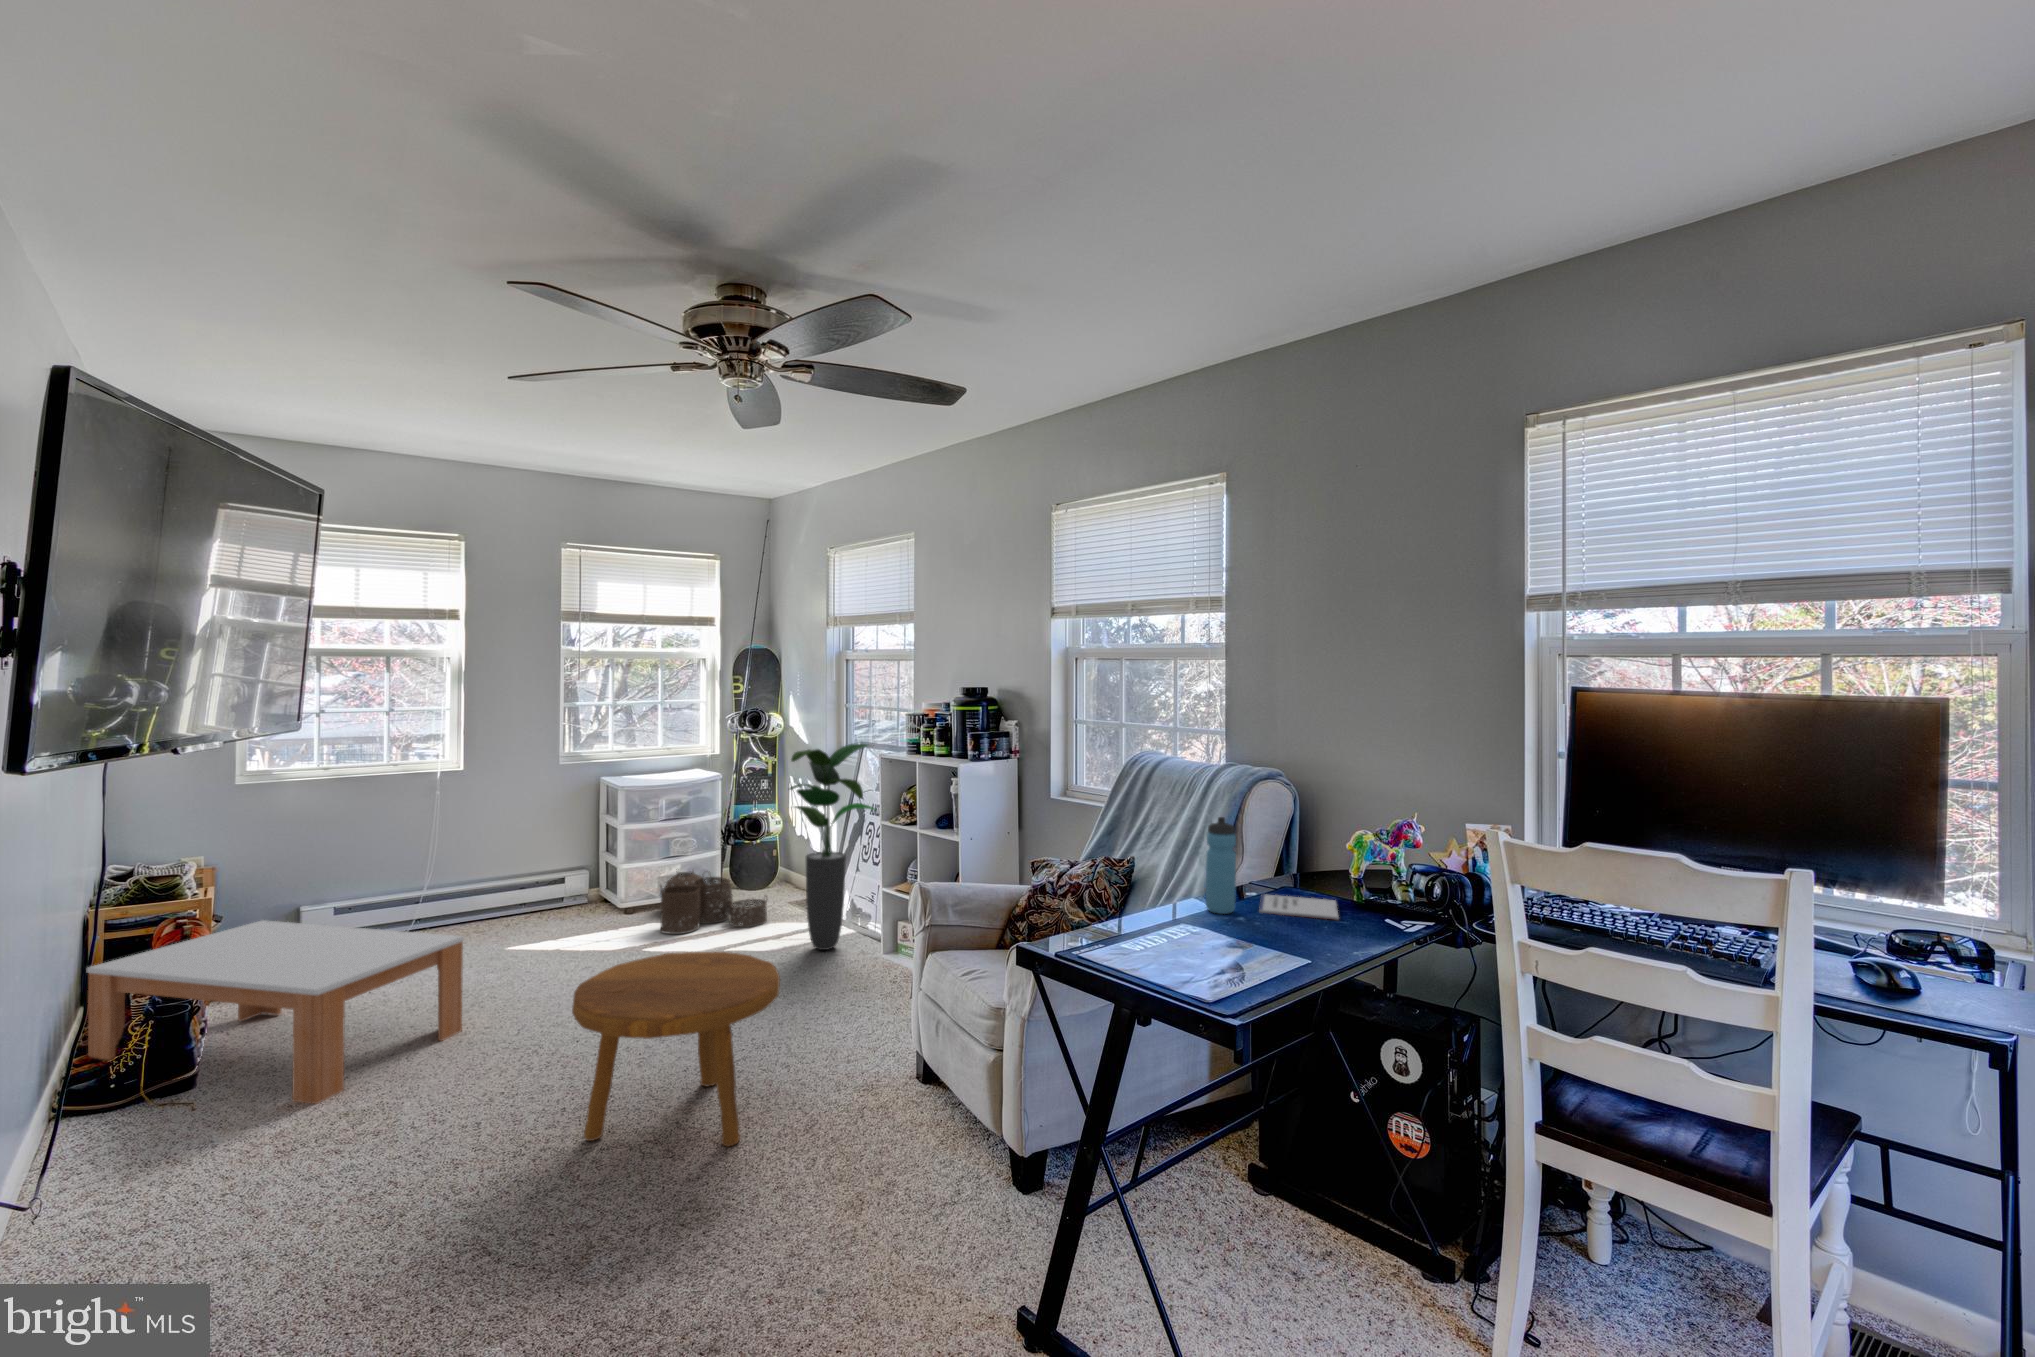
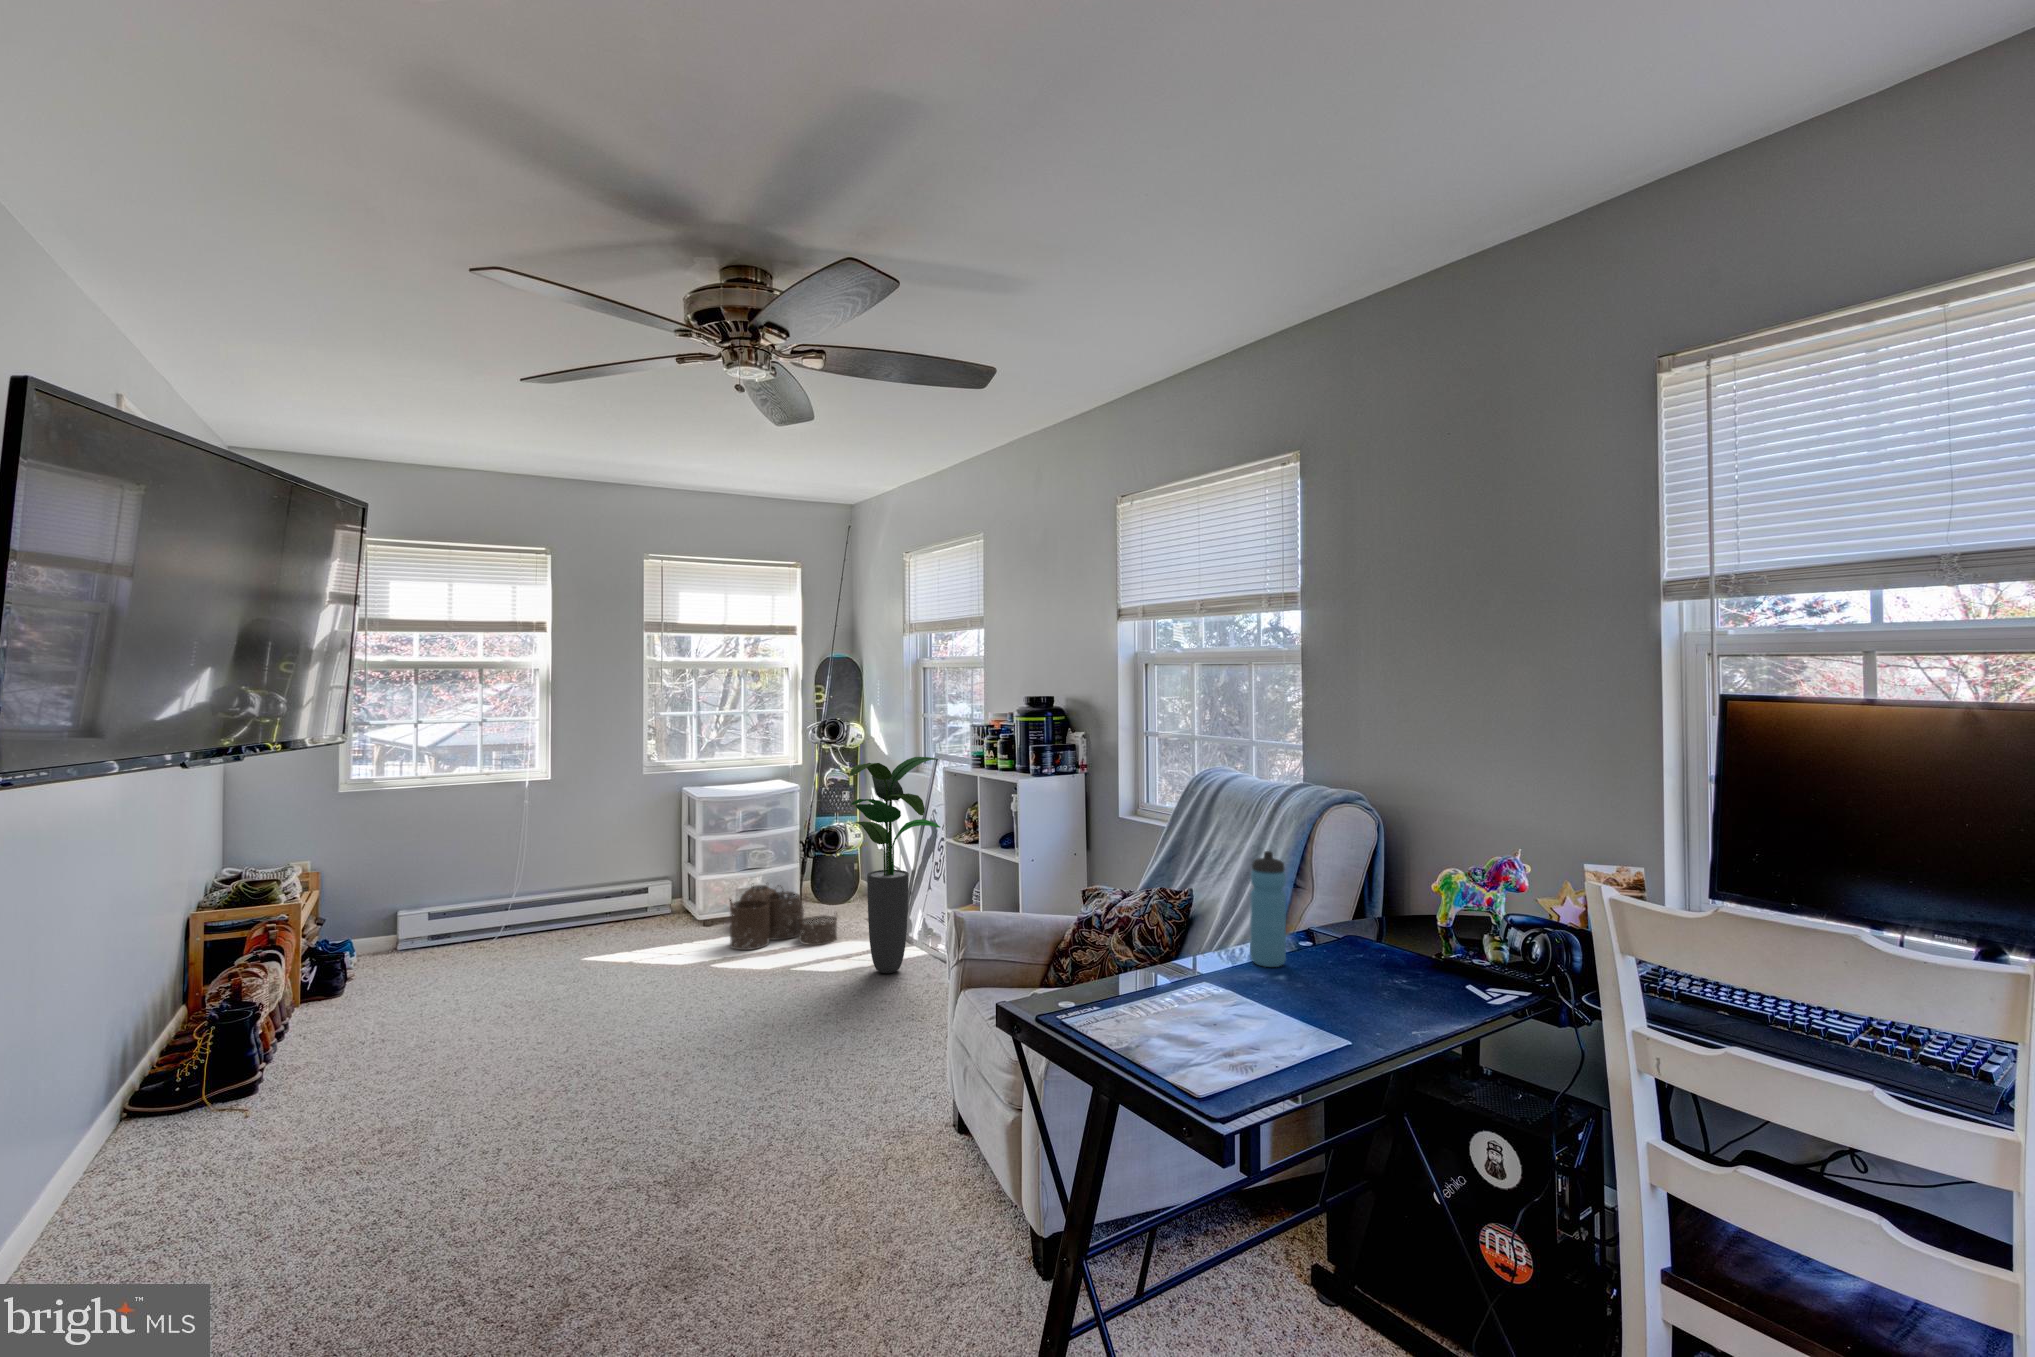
notebook: present [1259,894,1339,919] -> none [1316,941,1417,980]
coffee table: present [87,920,464,1104] -> none [173,927,516,1118]
footstool: present [572,952,780,1147] -> none [581,978,799,1194]

